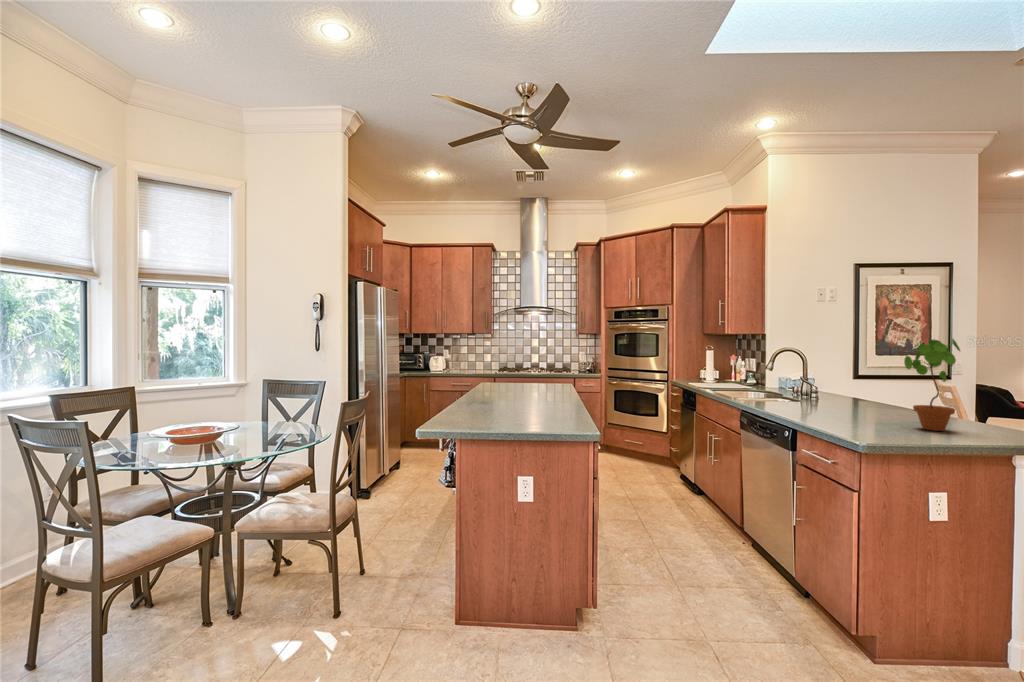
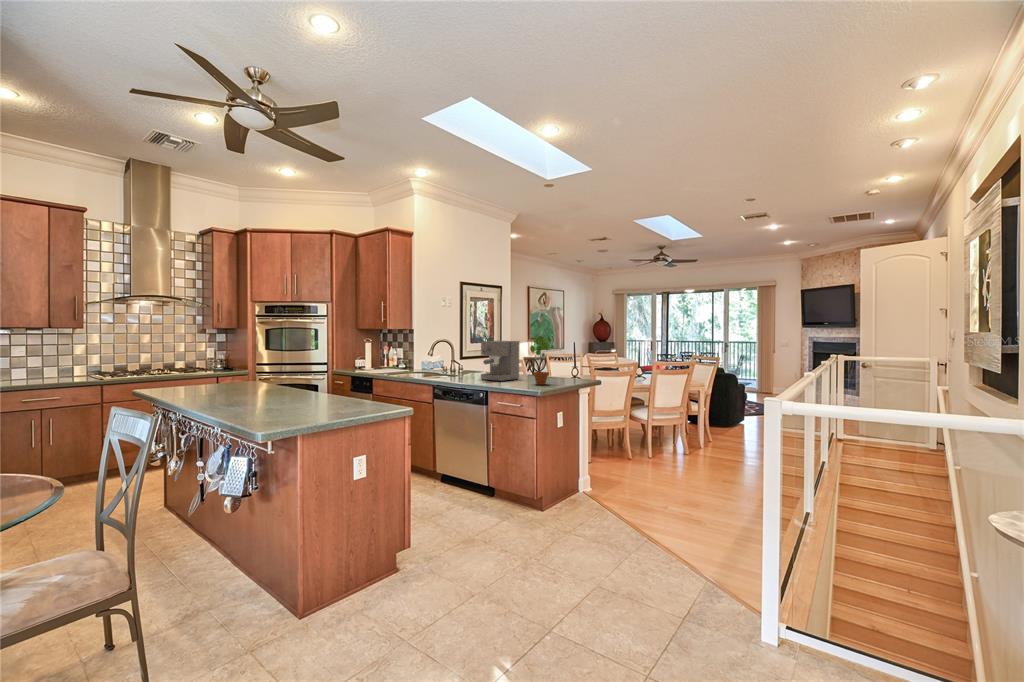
coffee maker: none [821,348,909,415] -> present [481,341,519,381]

